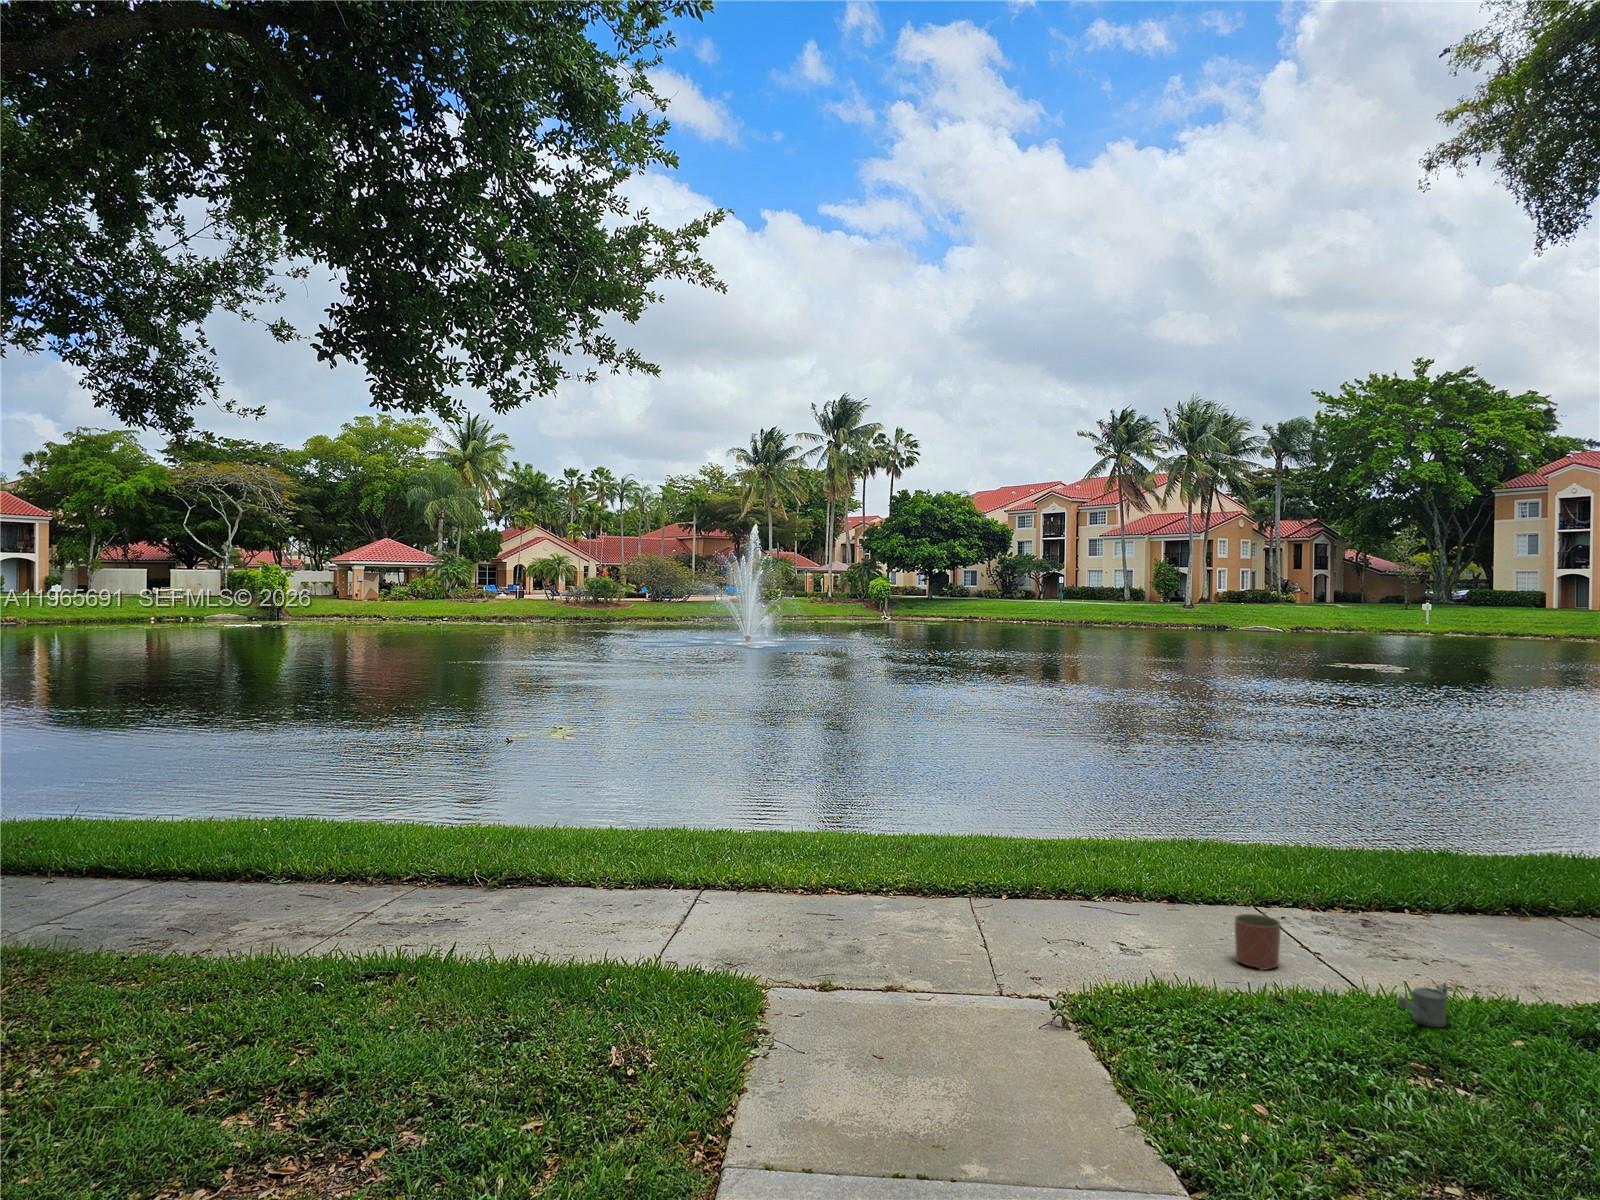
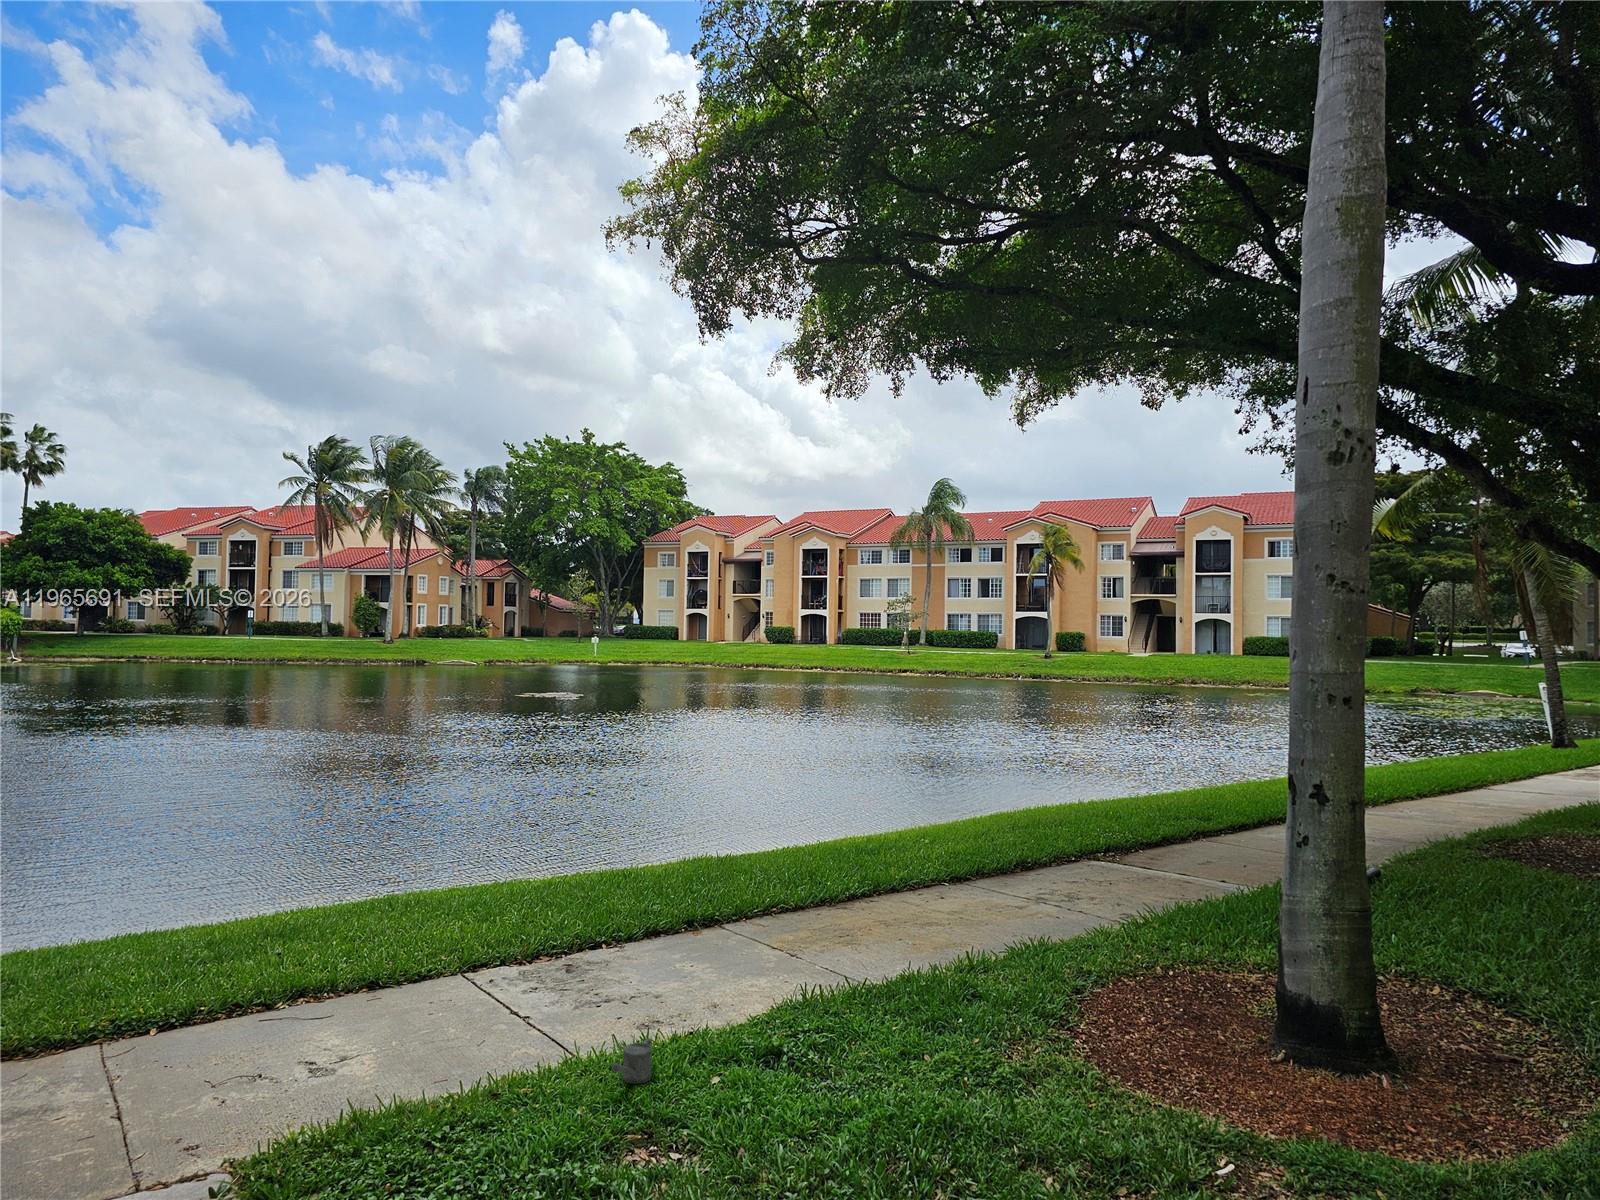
planter: present [1235,914,1281,970] -> none [446,993,494,1057]

